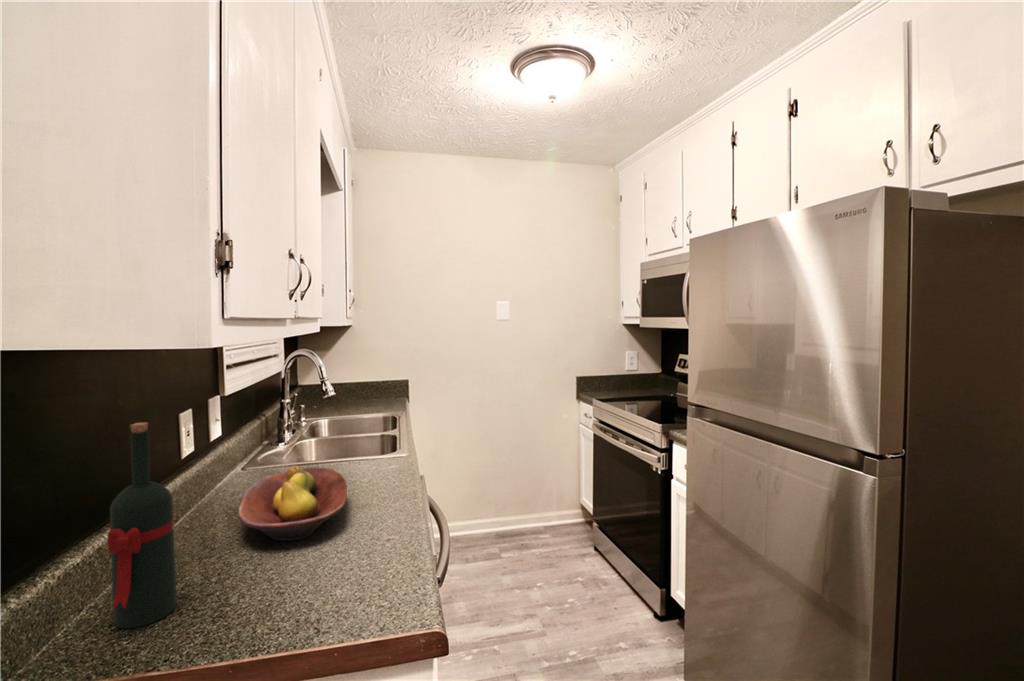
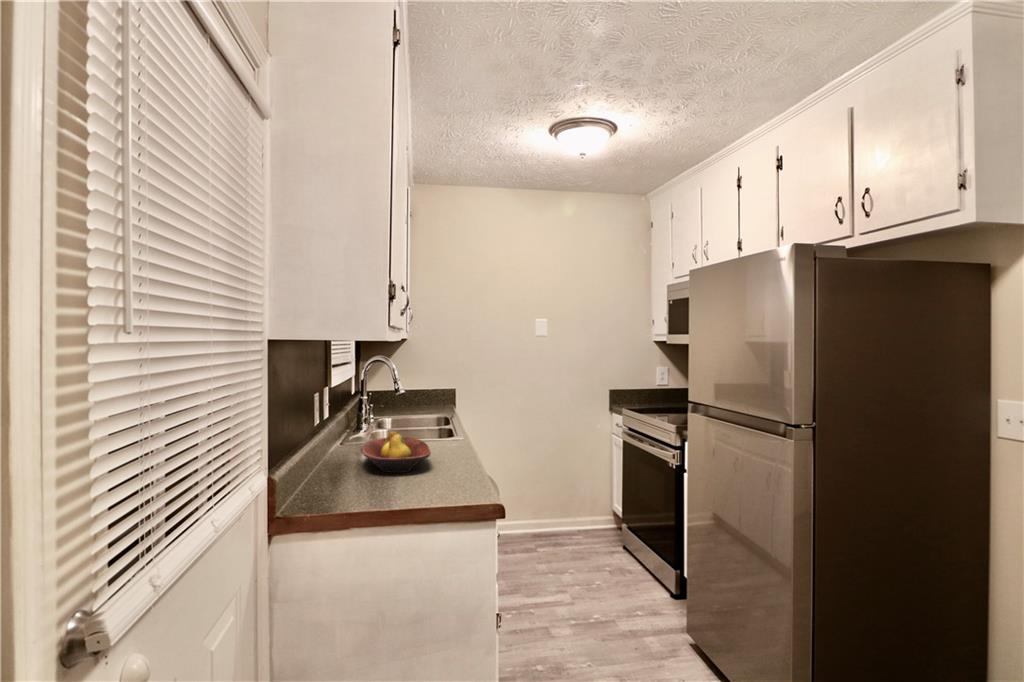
wine bottle: present [108,422,177,629] -> none [318,383,347,496]

